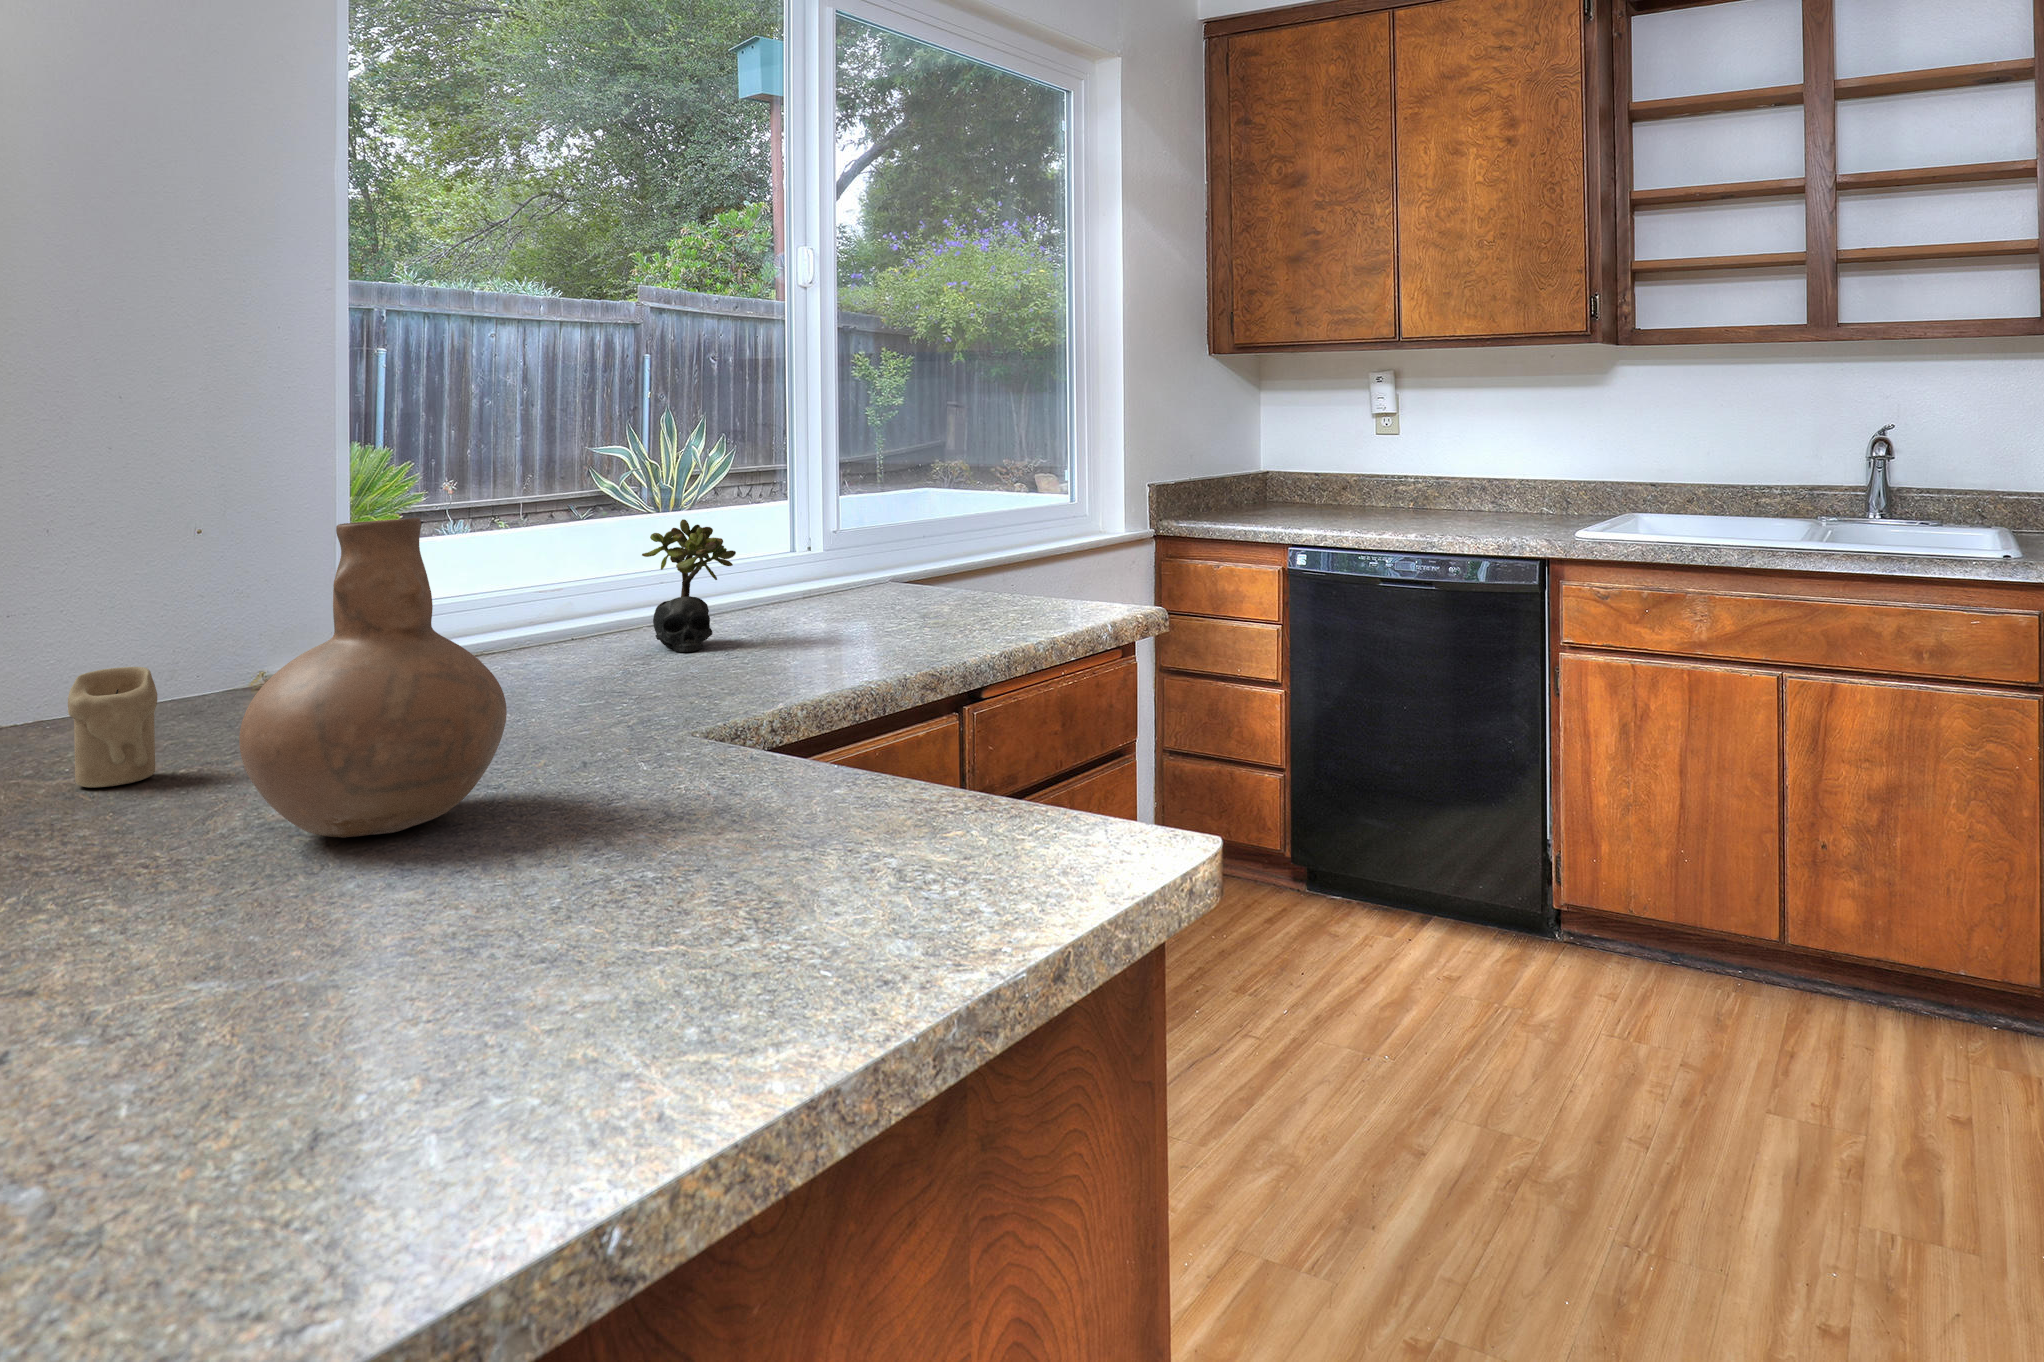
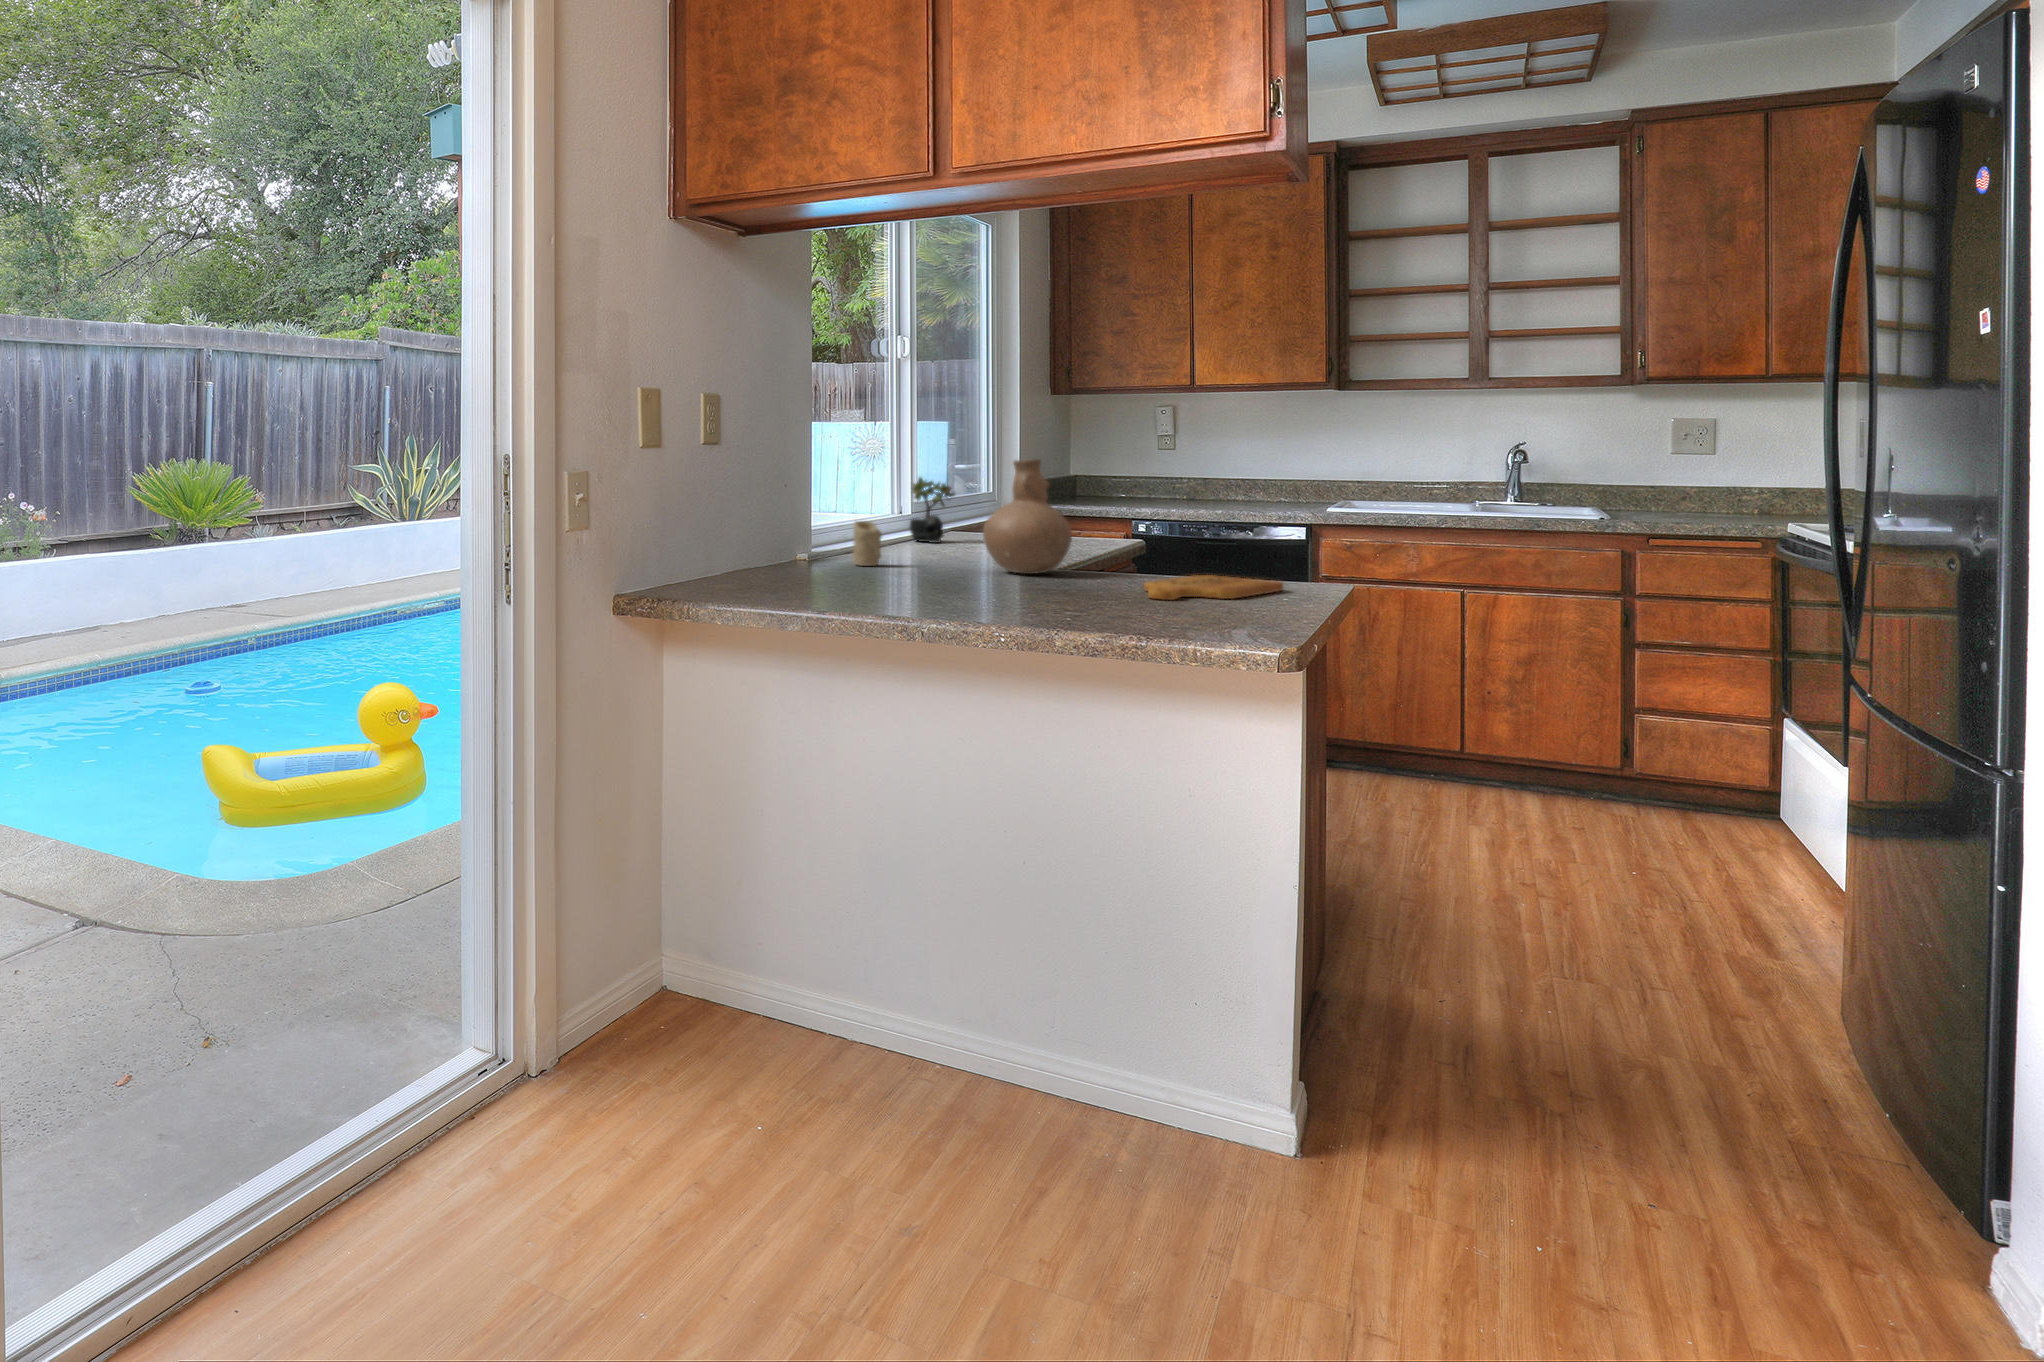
cutting board: none [39,880,801,1142] -> present [1144,575,1283,600]

